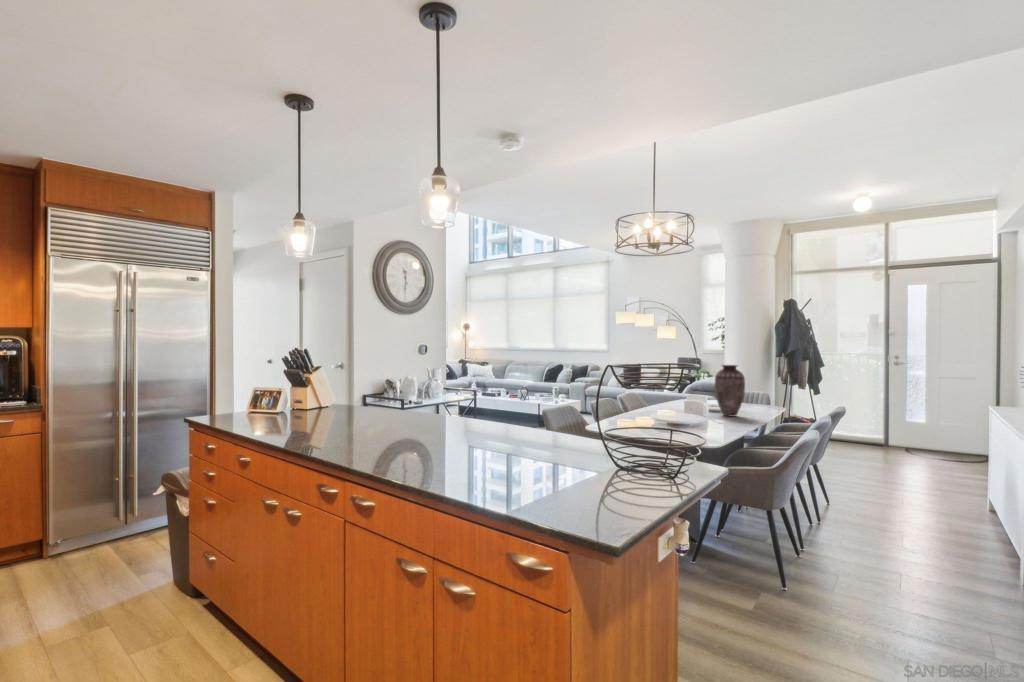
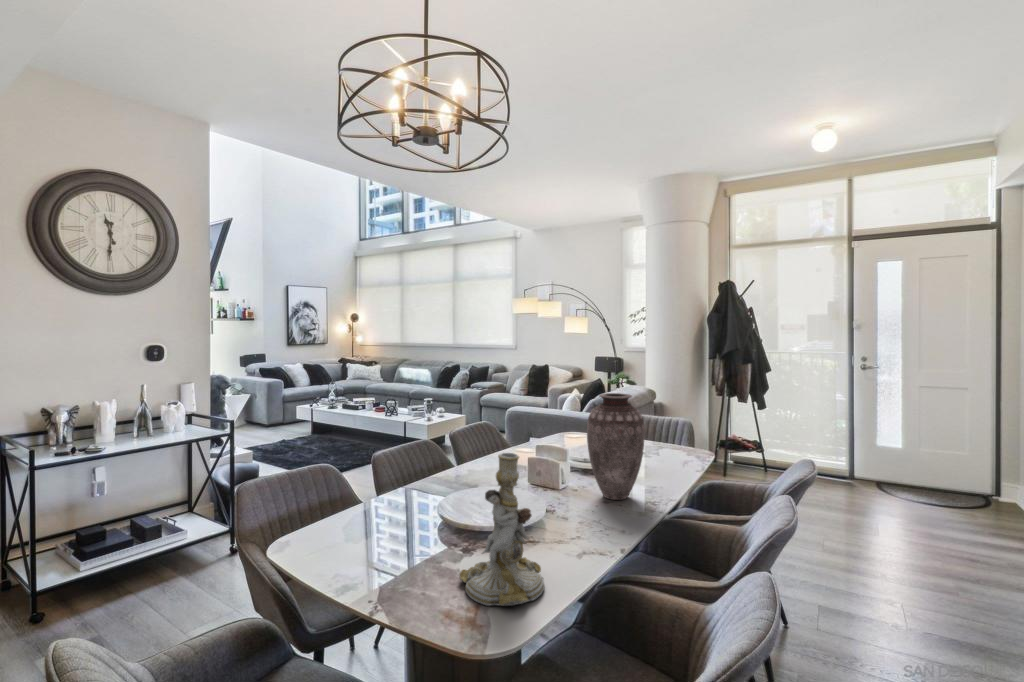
candlestick: none [678,379,714,432] -> present [459,453,544,606]

